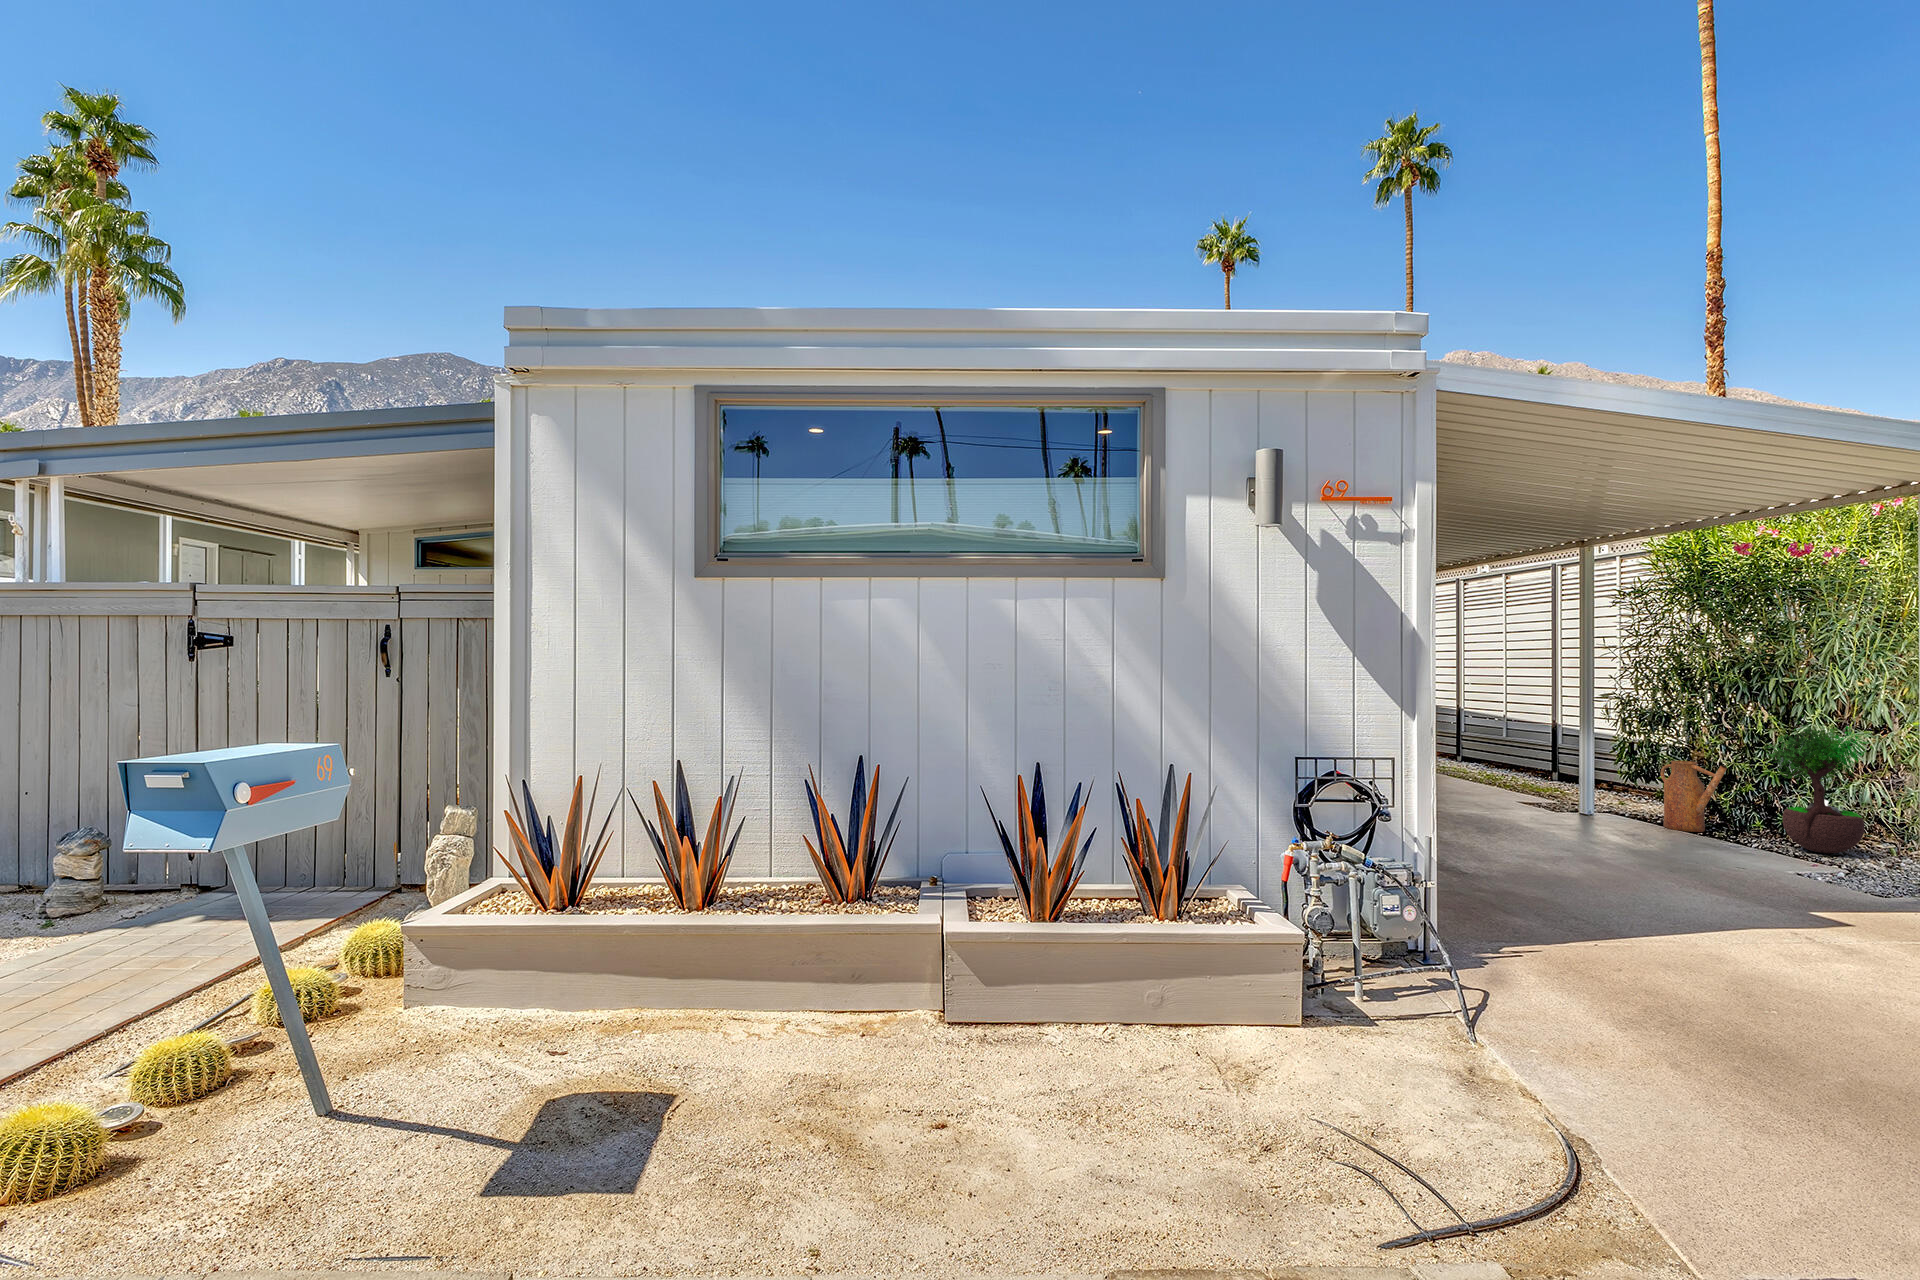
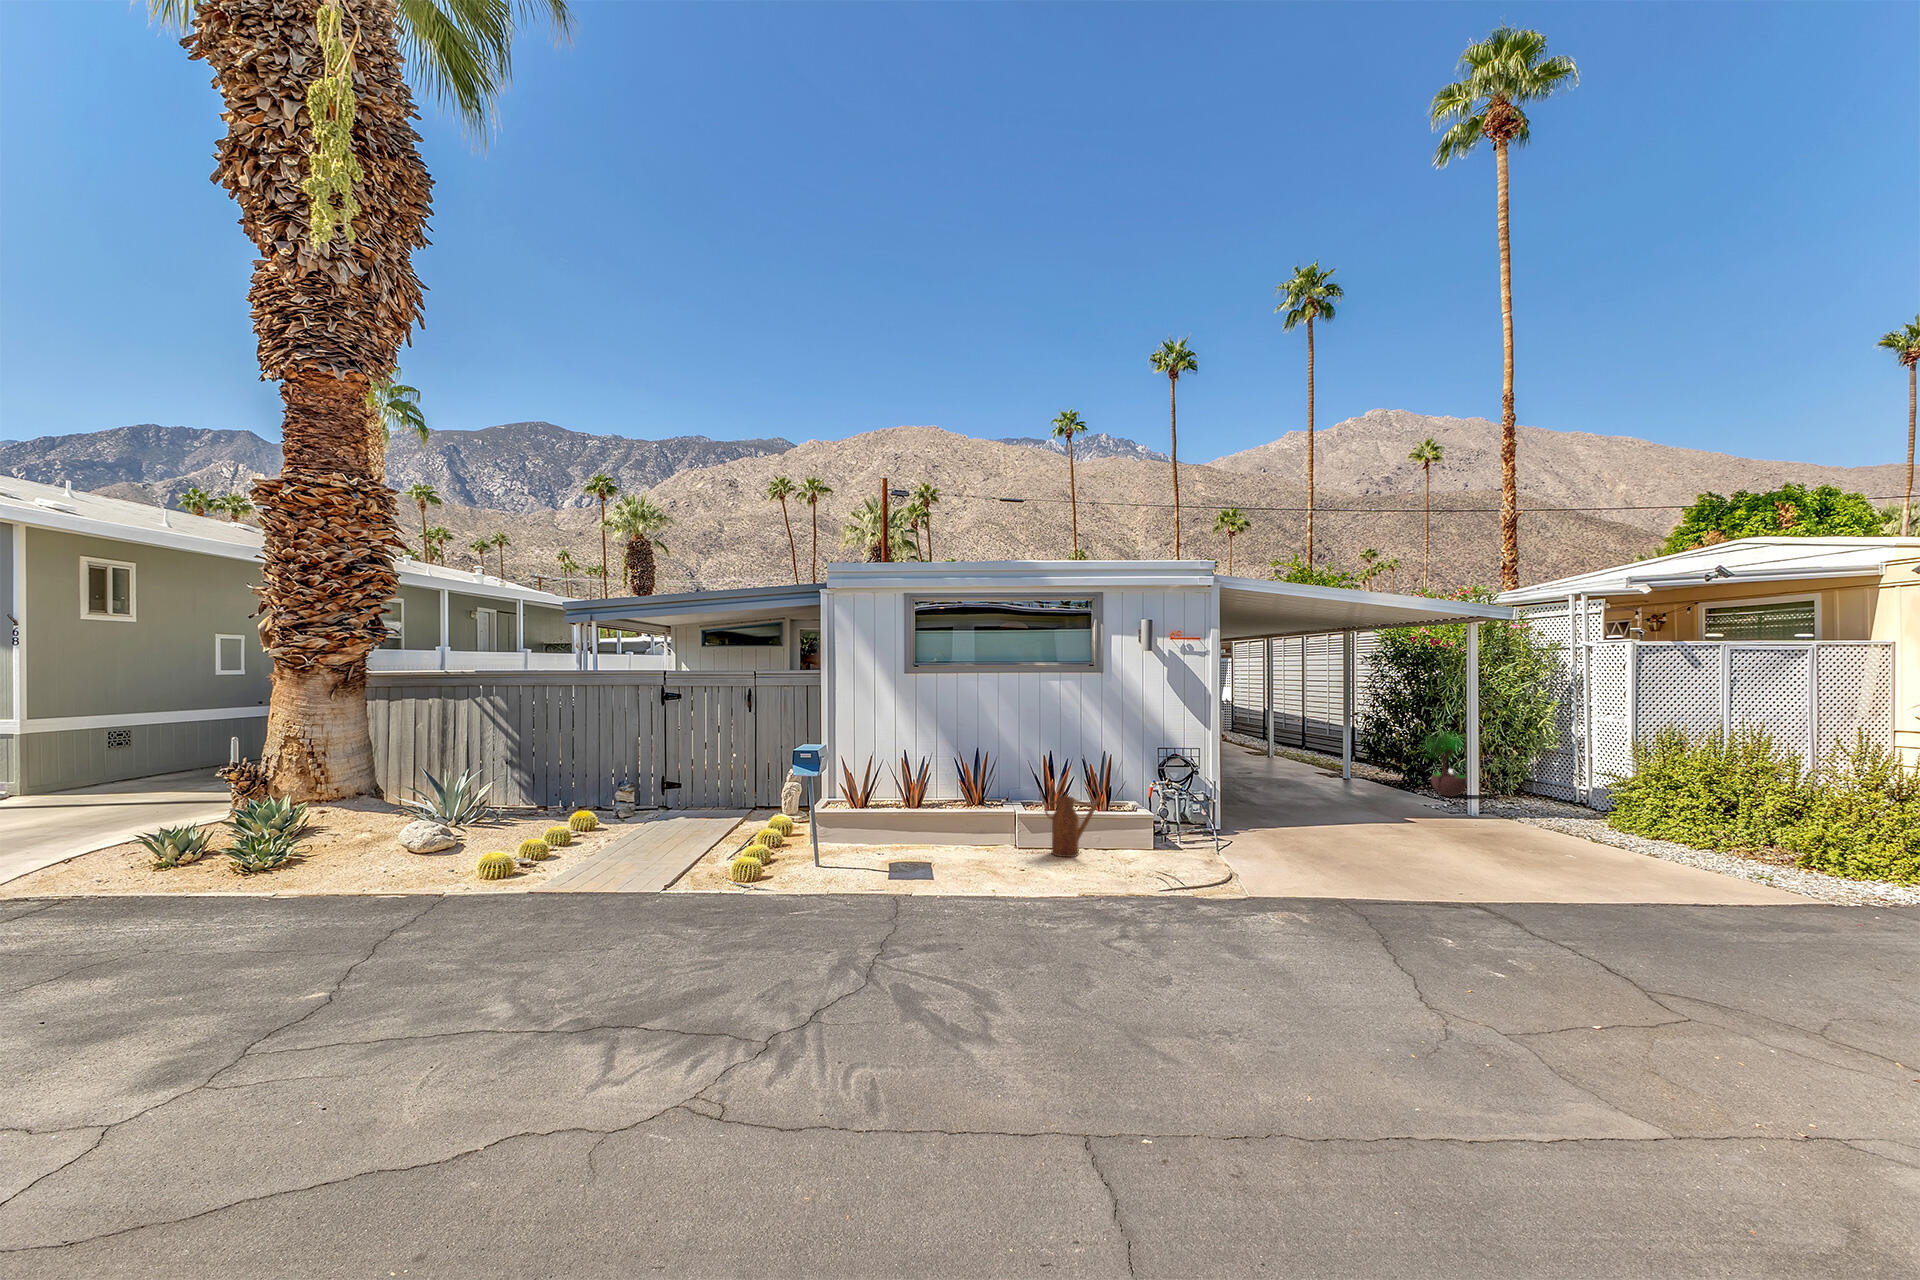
watering can: present [1660,761,1727,832] -> present [1045,796,1101,857]

